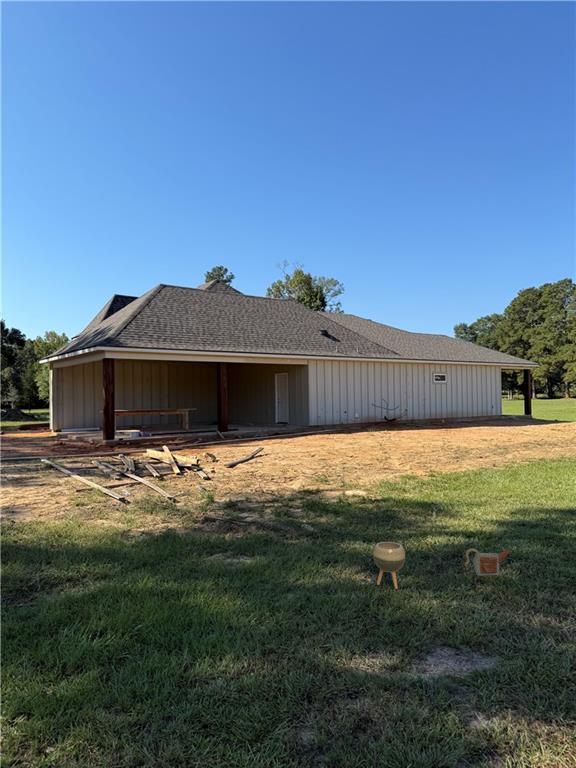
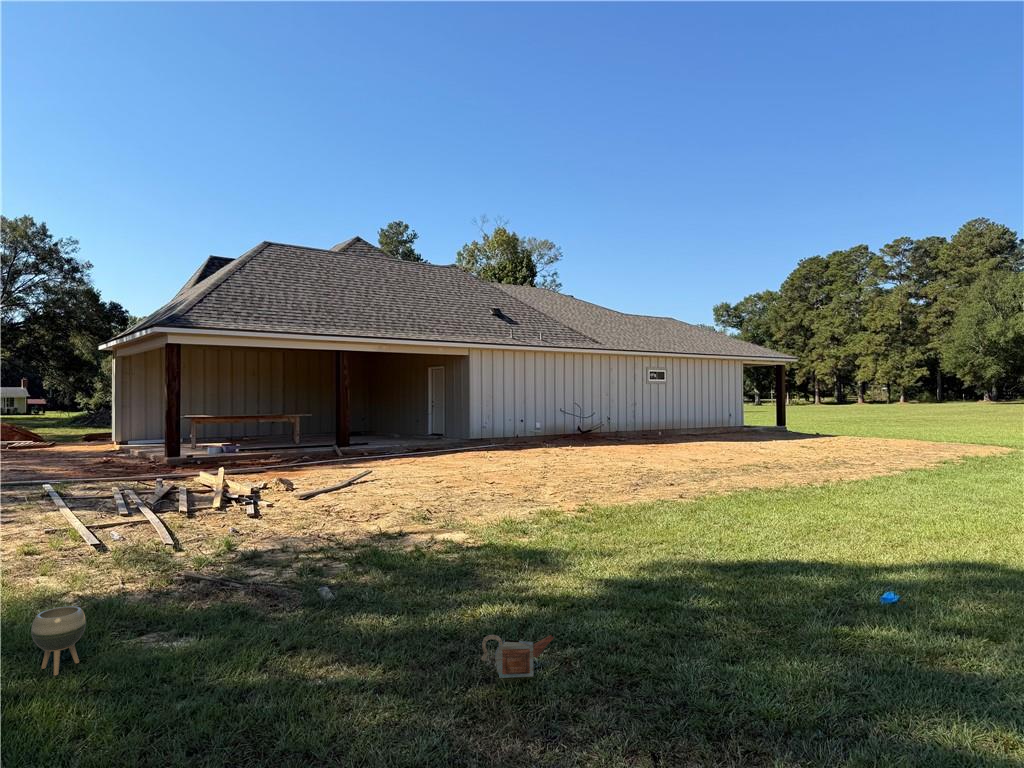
planter: present [373,542,405,589] -> present [31,606,86,676]

